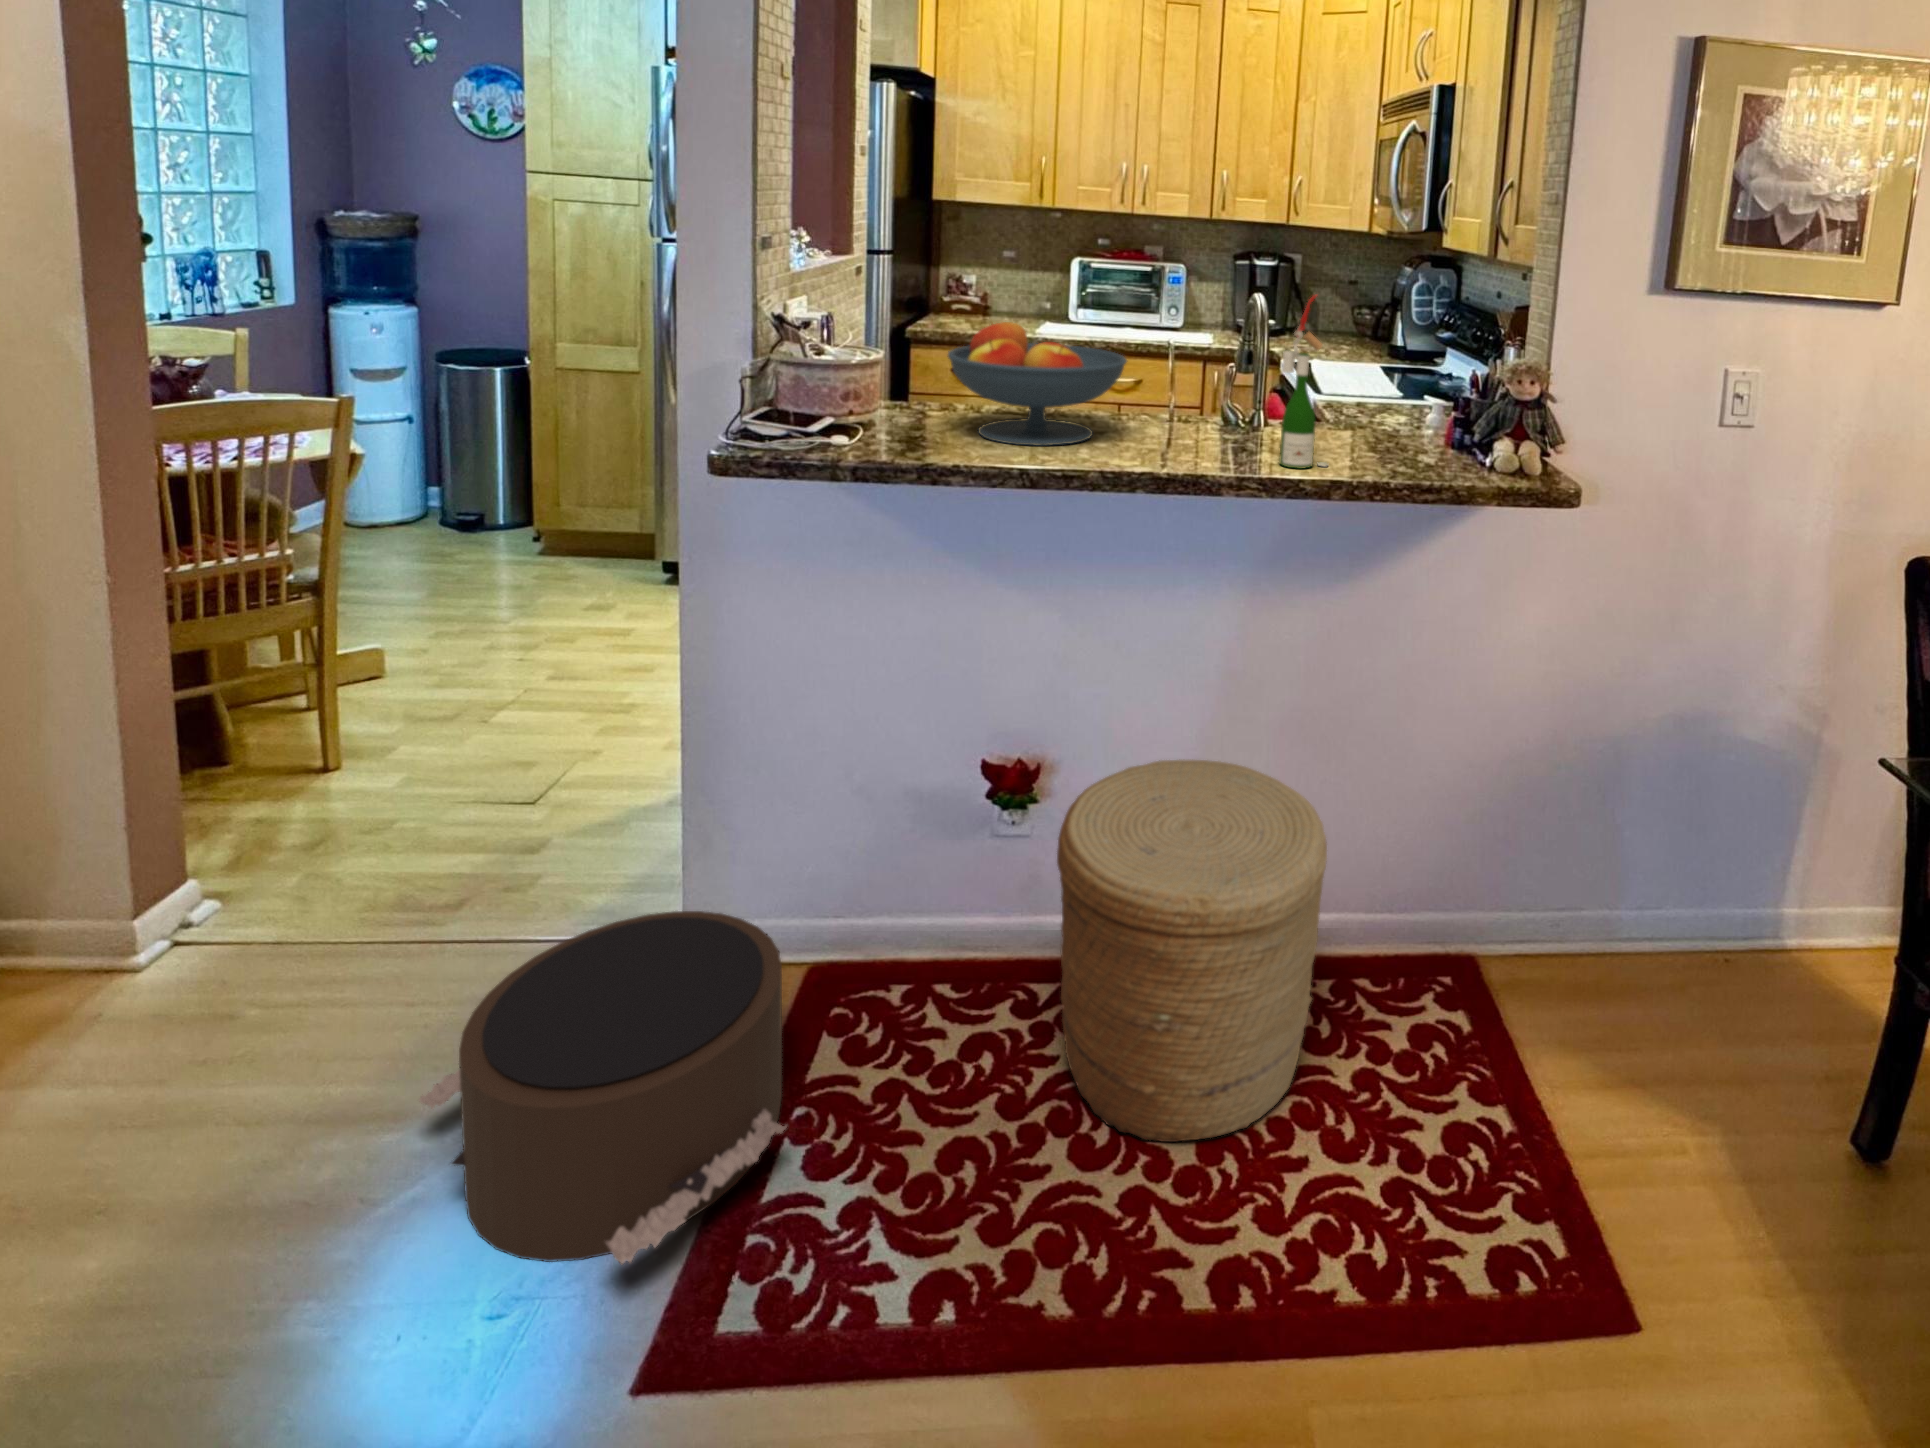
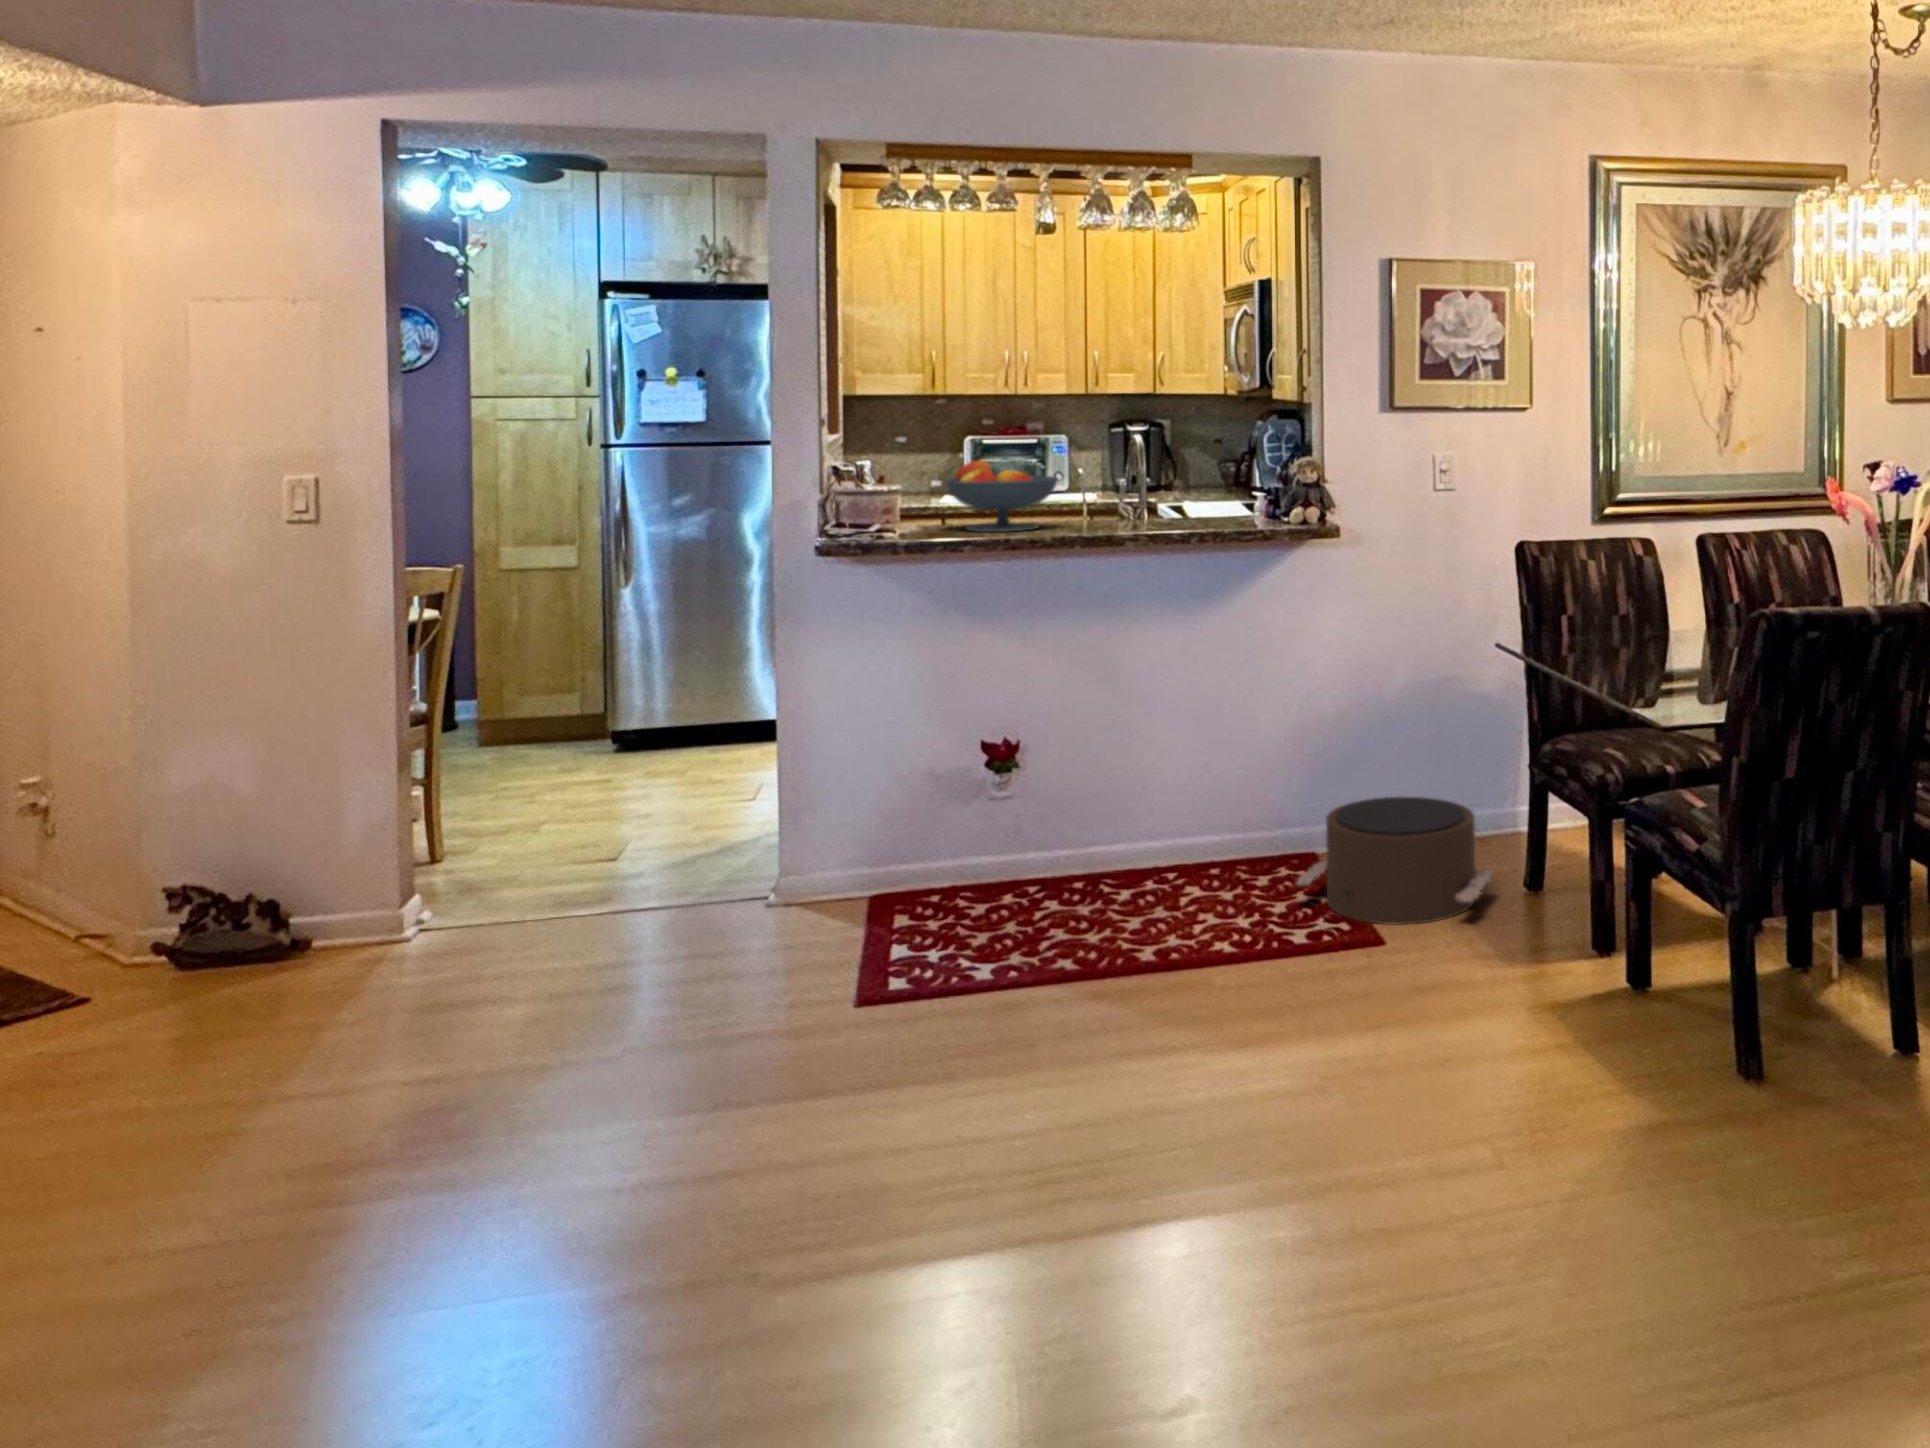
wine bottle: present [1279,295,1328,469] -> none [1157,425,1190,530]
woven basket: present [1057,760,1327,1142] -> none [1042,728,1207,922]
pouf: present [419,911,787,1264] -> present [1297,797,1493,925]

